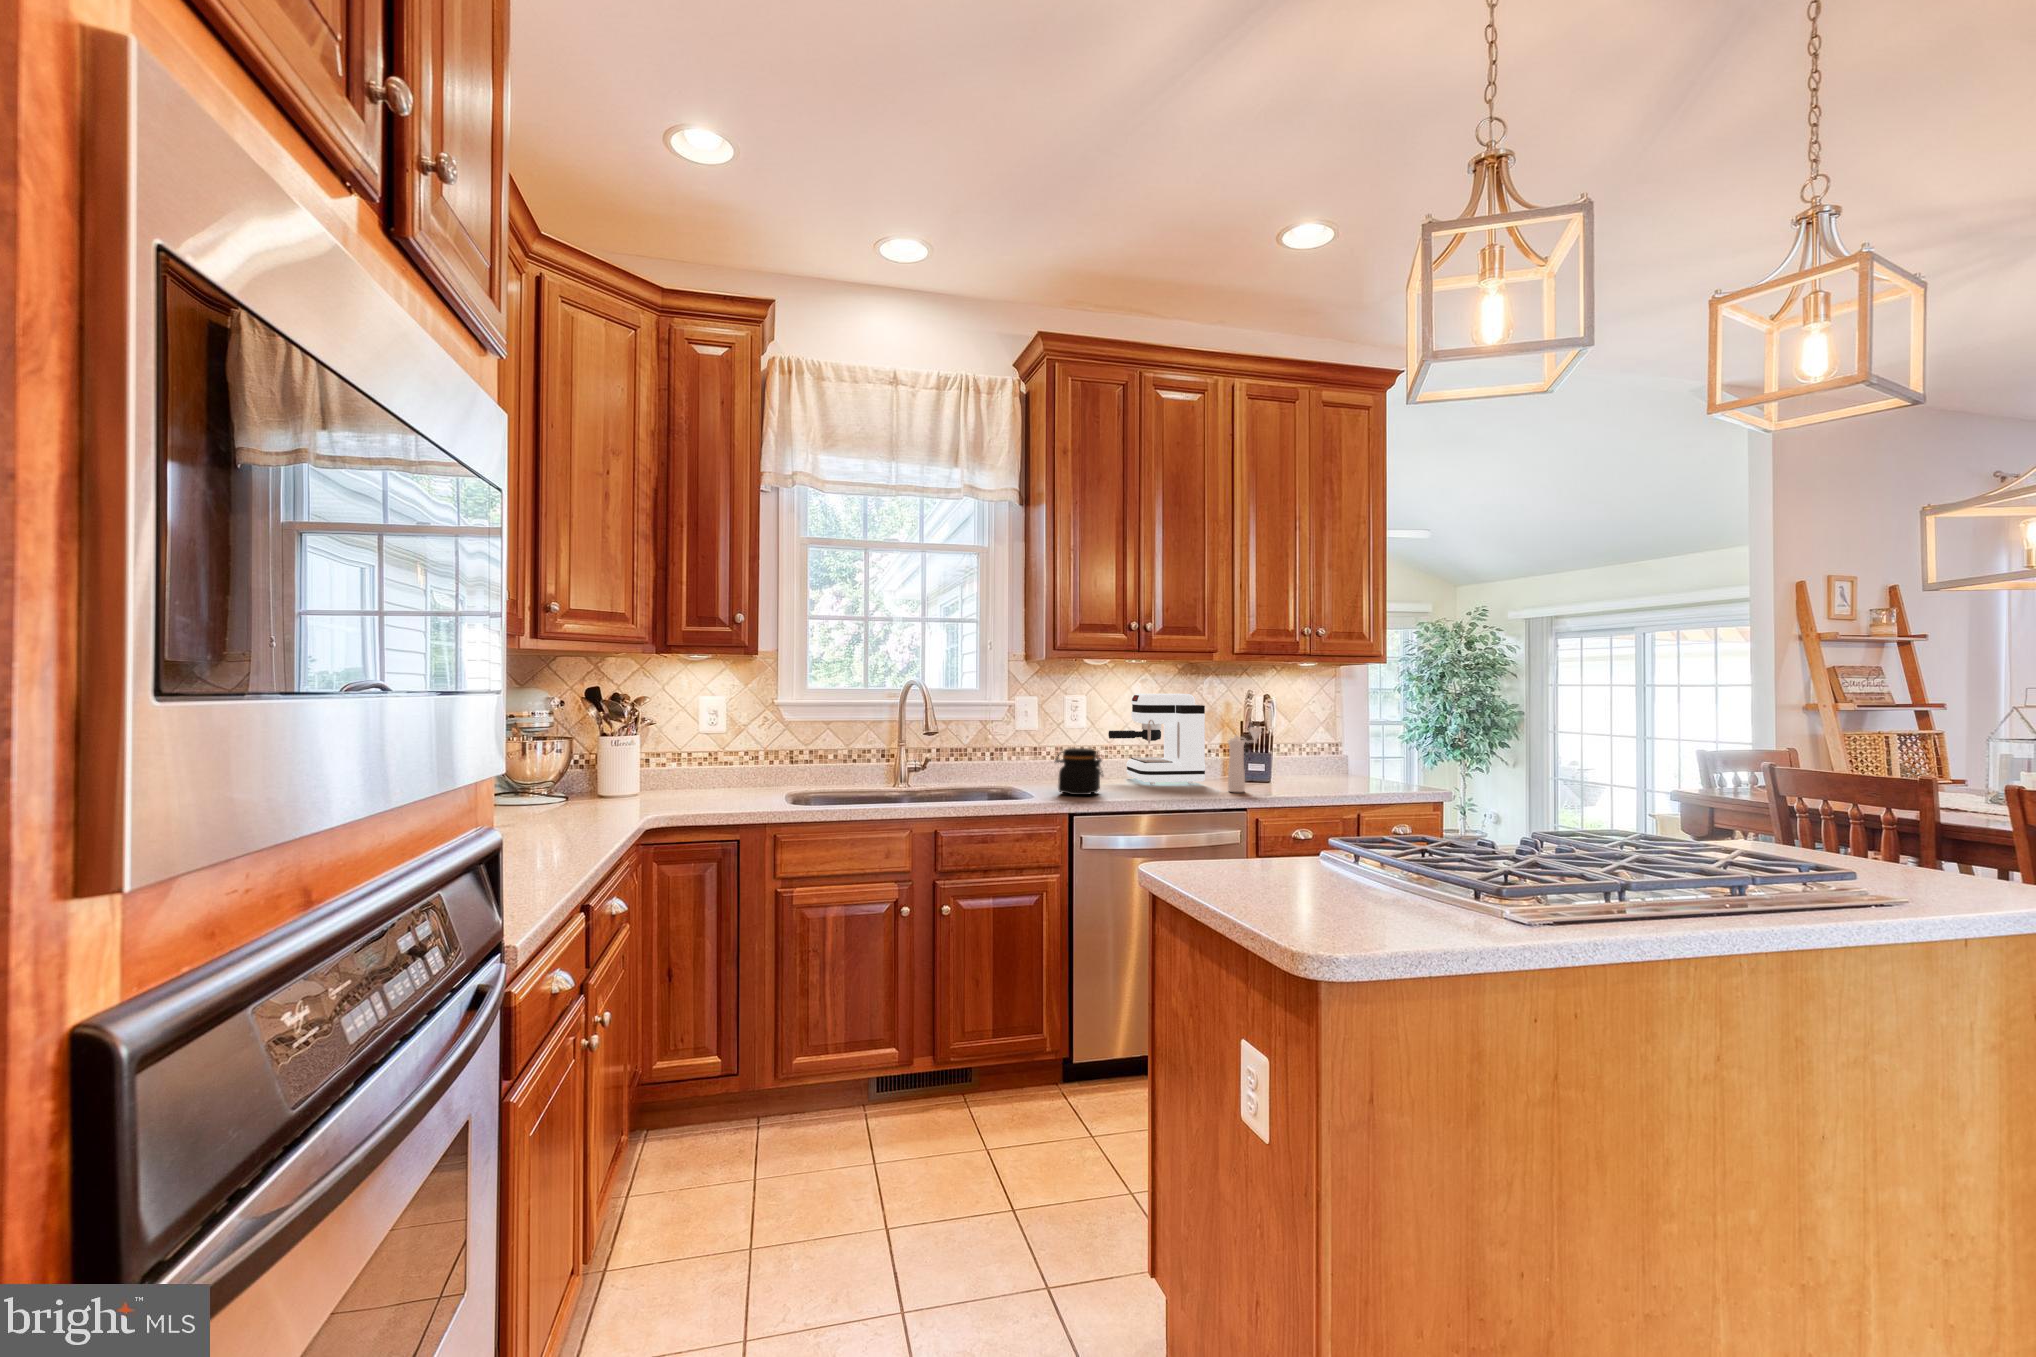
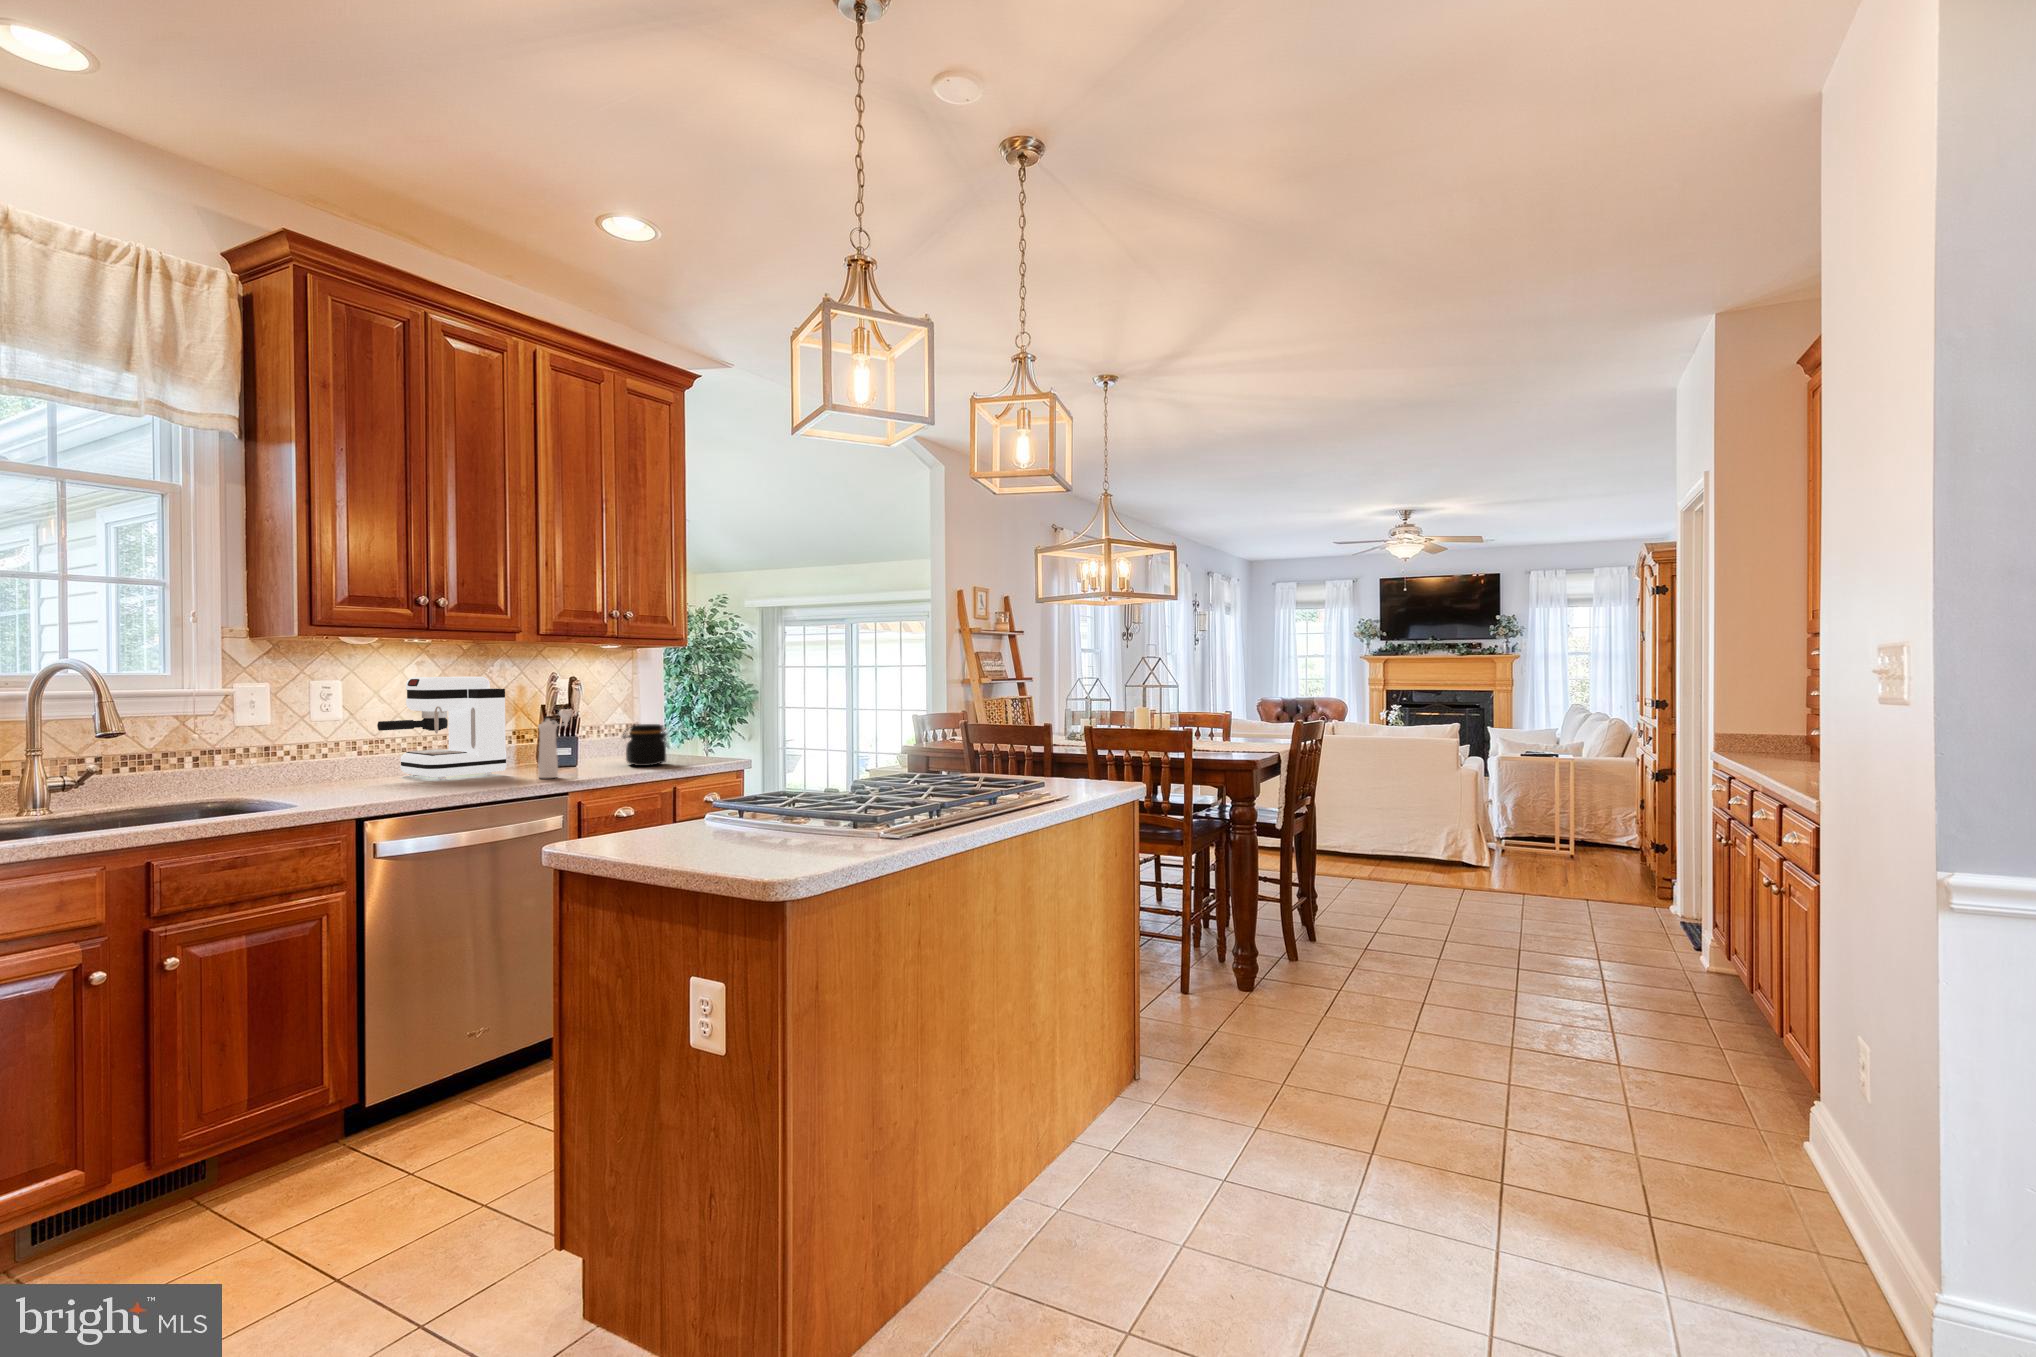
jar: present [1055,748,1103,795] -> present [622,724,669,766]

